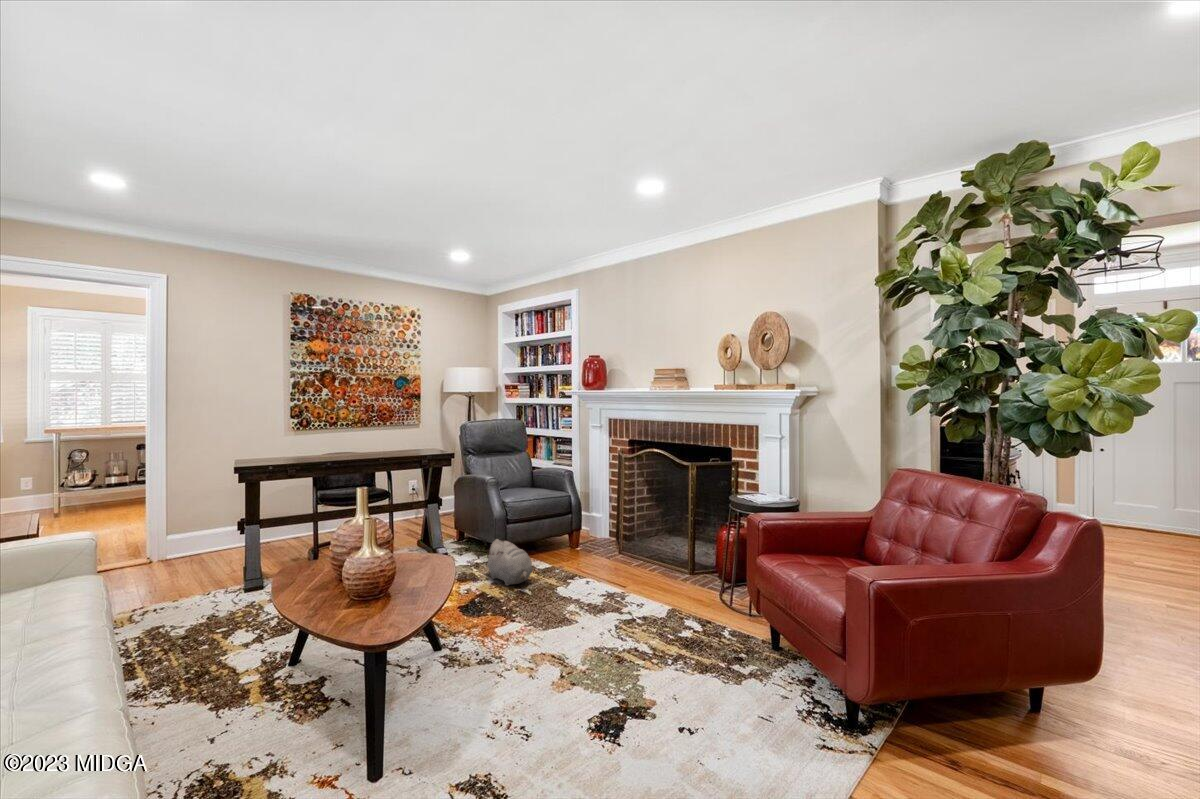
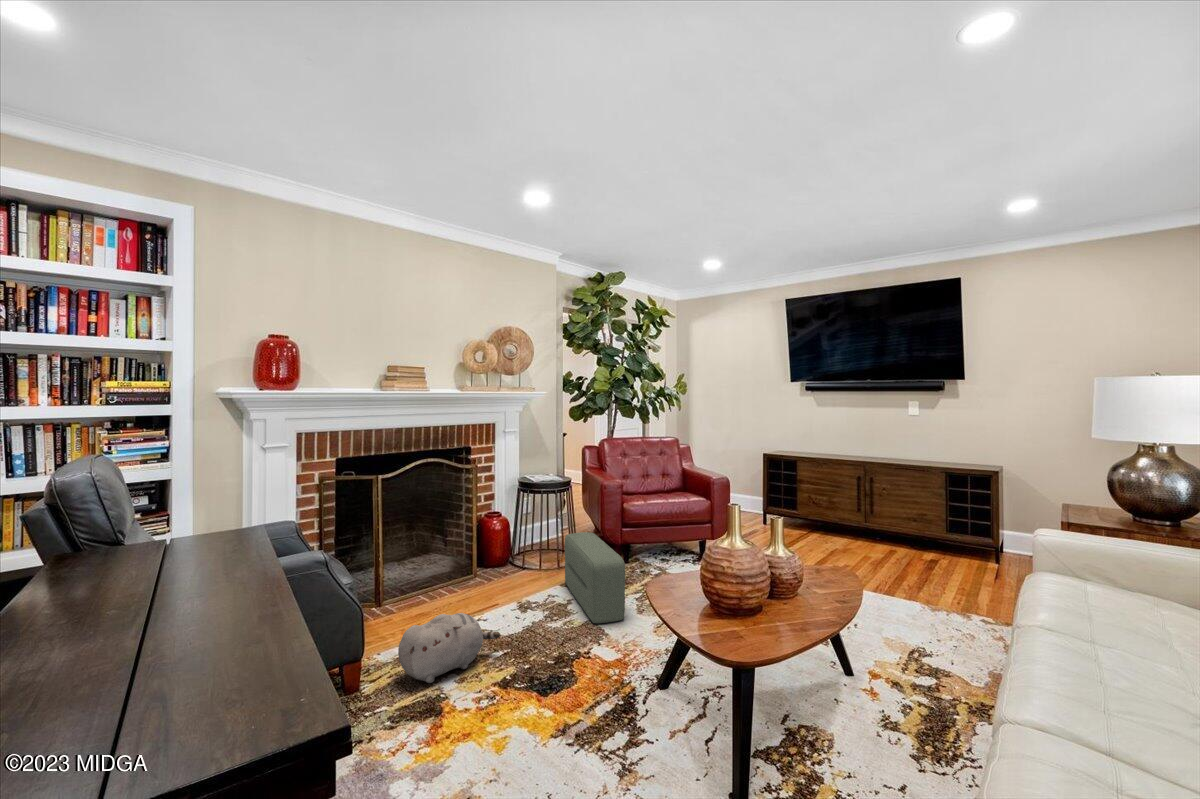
pouf: none [566,555,695,640] -> present [565,532,625,623]

